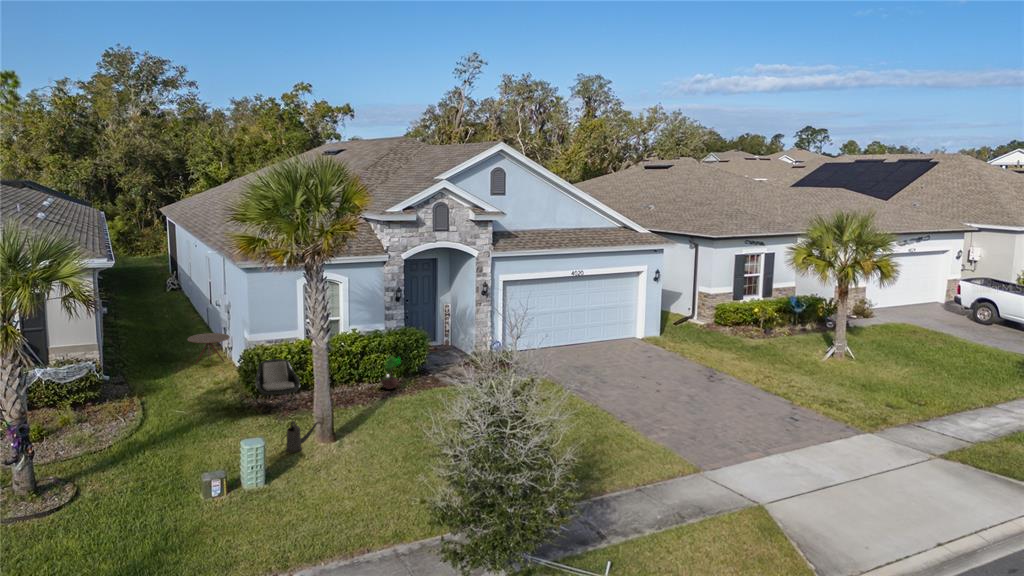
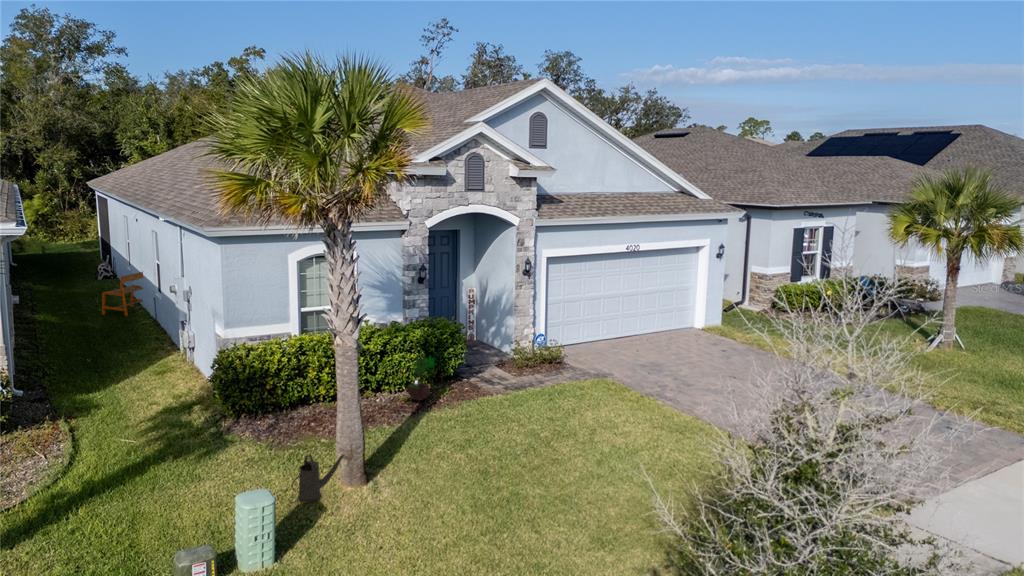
bench: none [168,285,206,321] -> present [102,272,143,316]
round table: present [188,333,230,366] -> none [133,329,192,375]
lounge chair: present [256,359,300,413] -> none [240,362,304,441]

